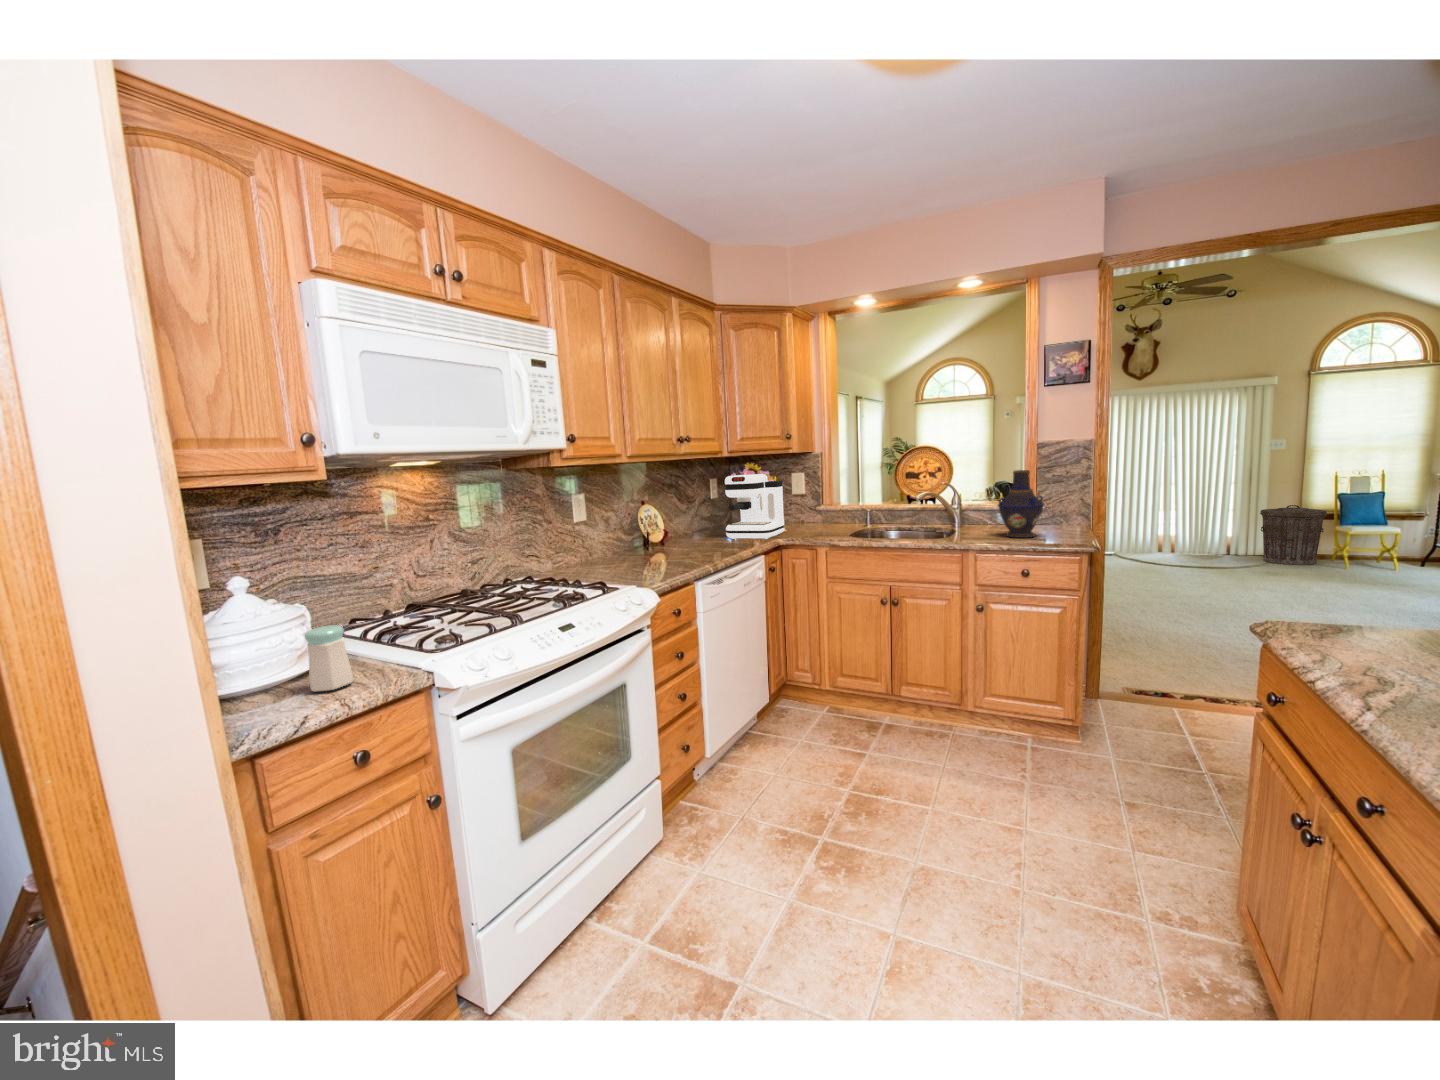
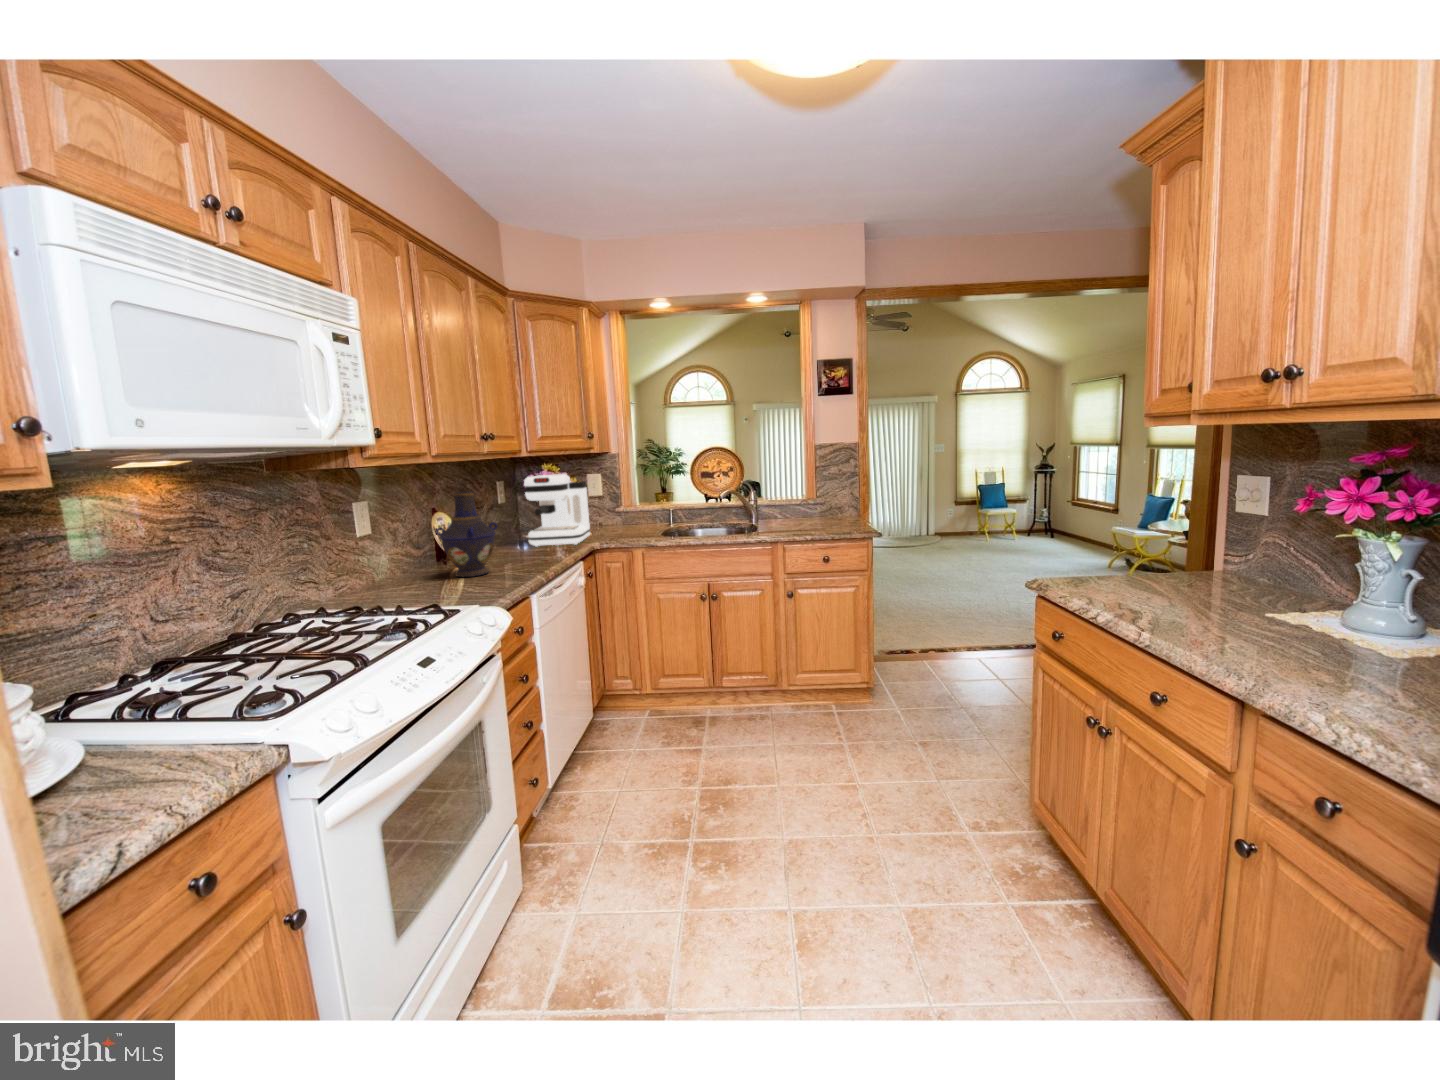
vase: present [998,470,1044,538] -> present [436,491,497,577]
trash can: present [1260,505,1327,565] -> none [934,495,974,542]
salt shaker: present [305,625,353,692] -> none [104,697,188,797]

